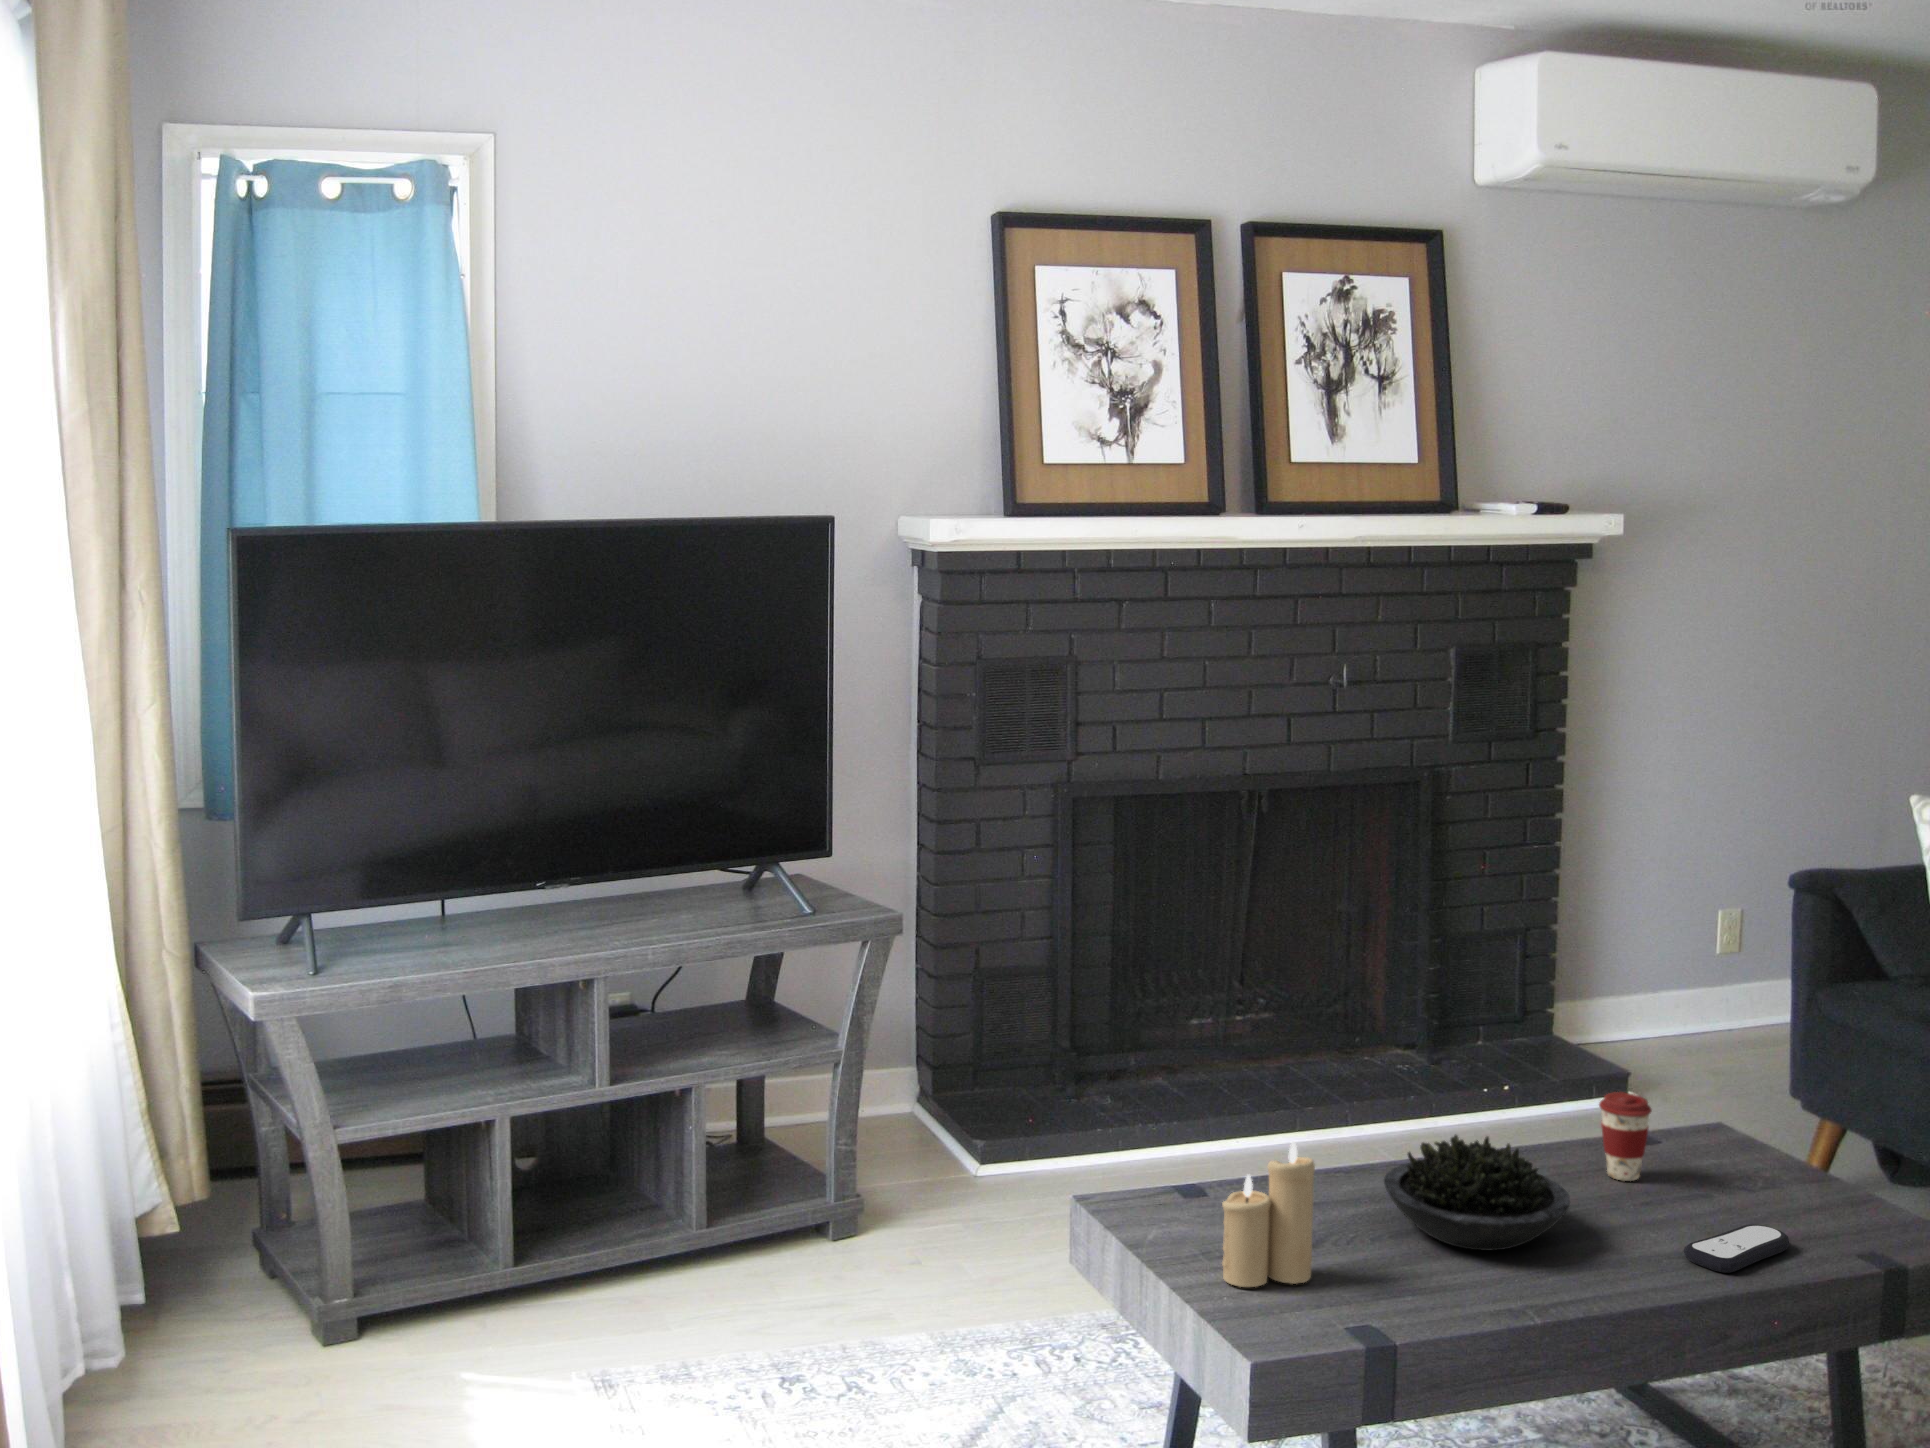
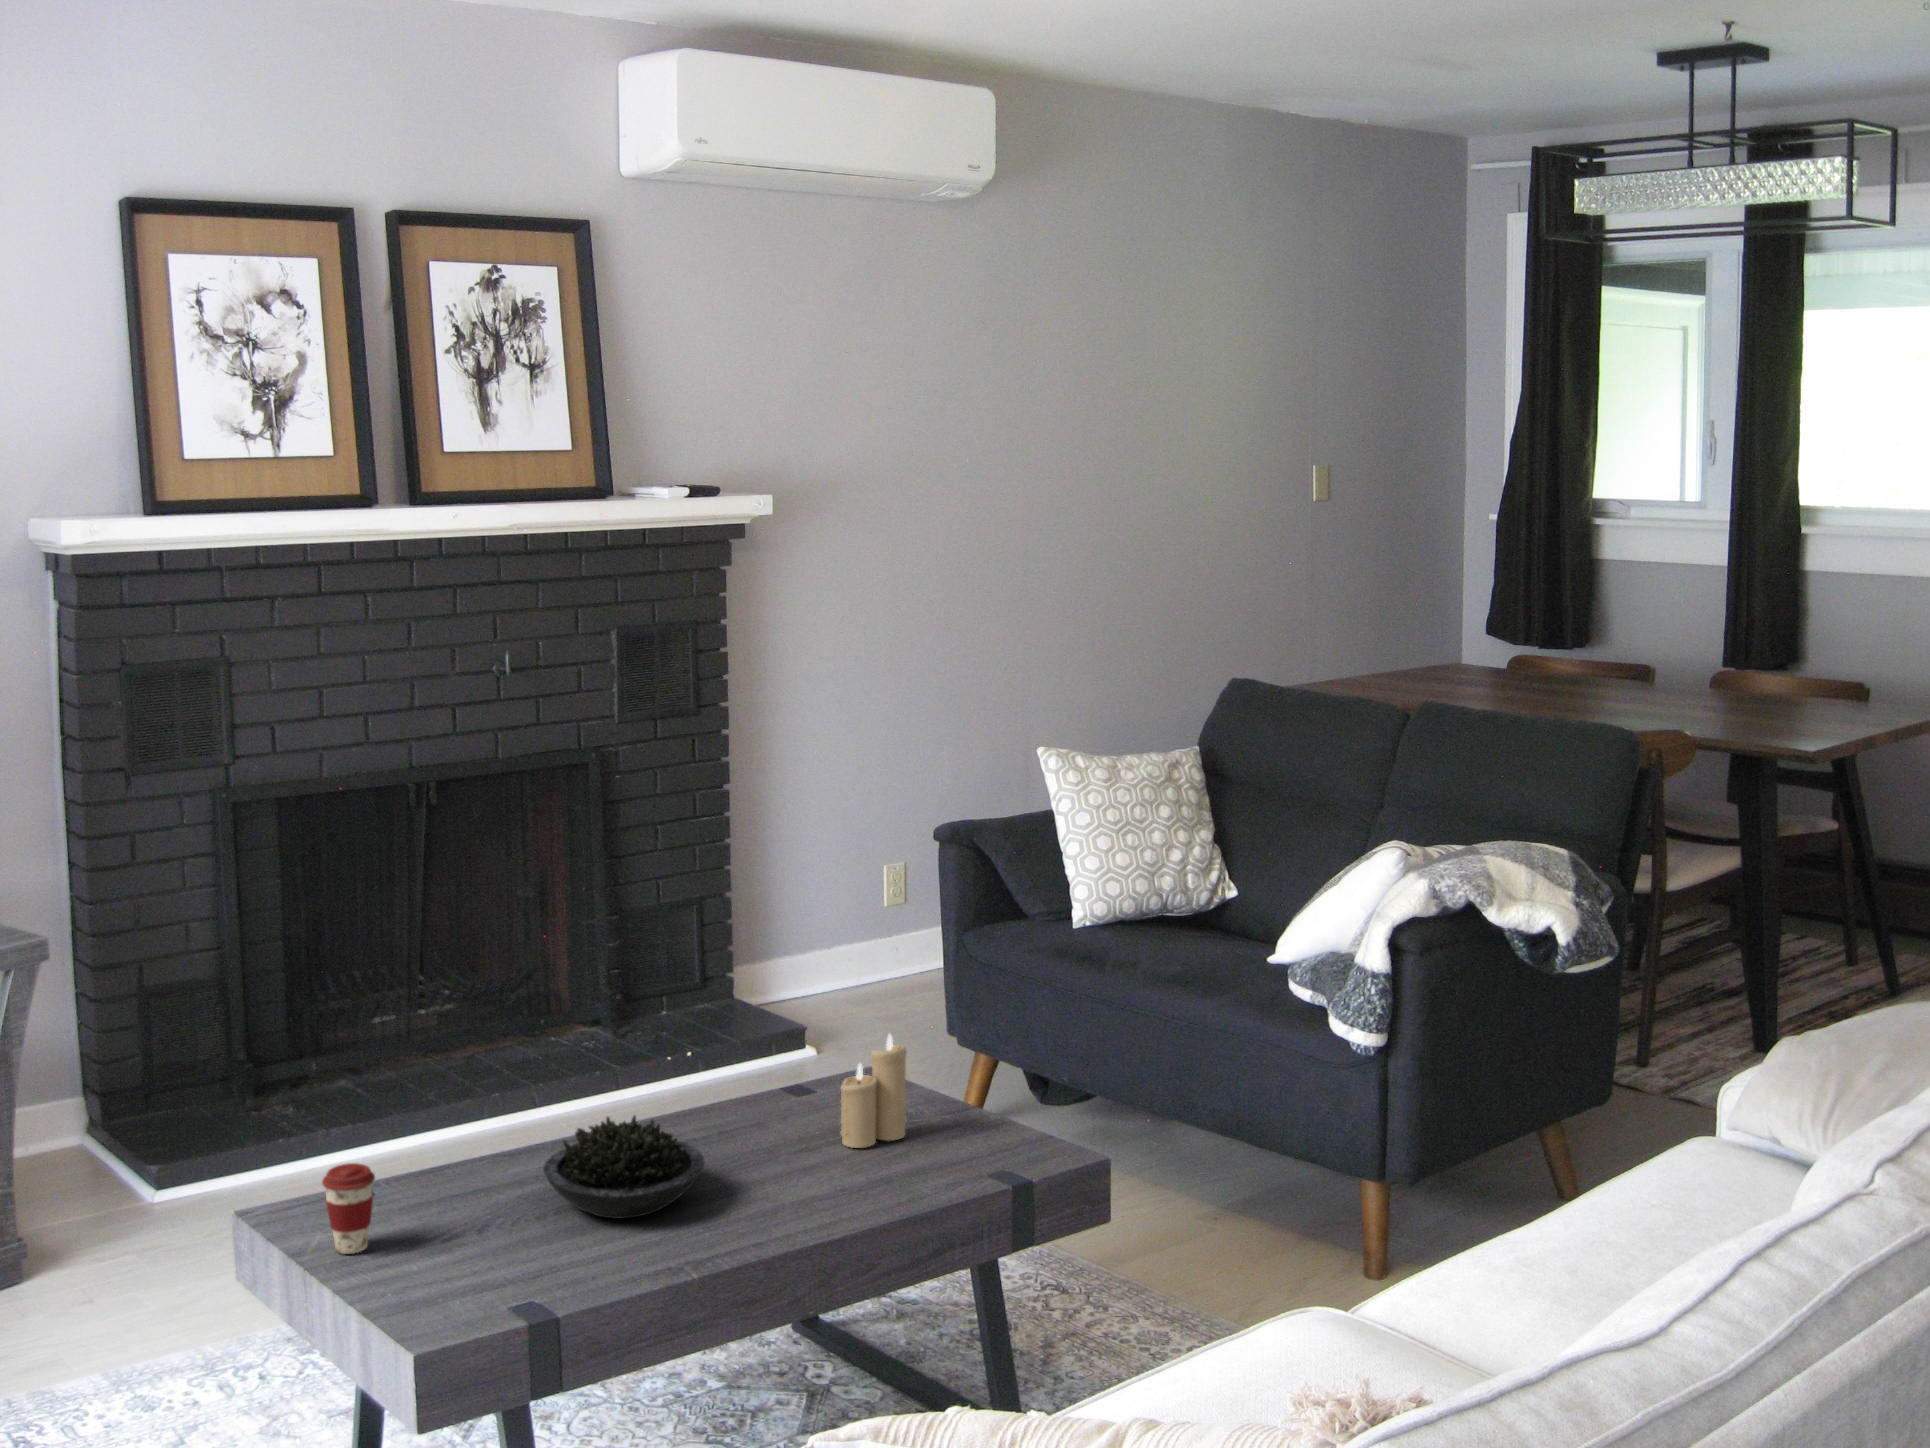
coffee cup: present [1599,1092,1652,1181] -> present [322,1163,375,1254]
candle: present [1222,1142,1315,1287] -> present [840,1034,906,1148]
remote control: present [1684,1225,1790,1273] -> none [798,1158,883,1205]

